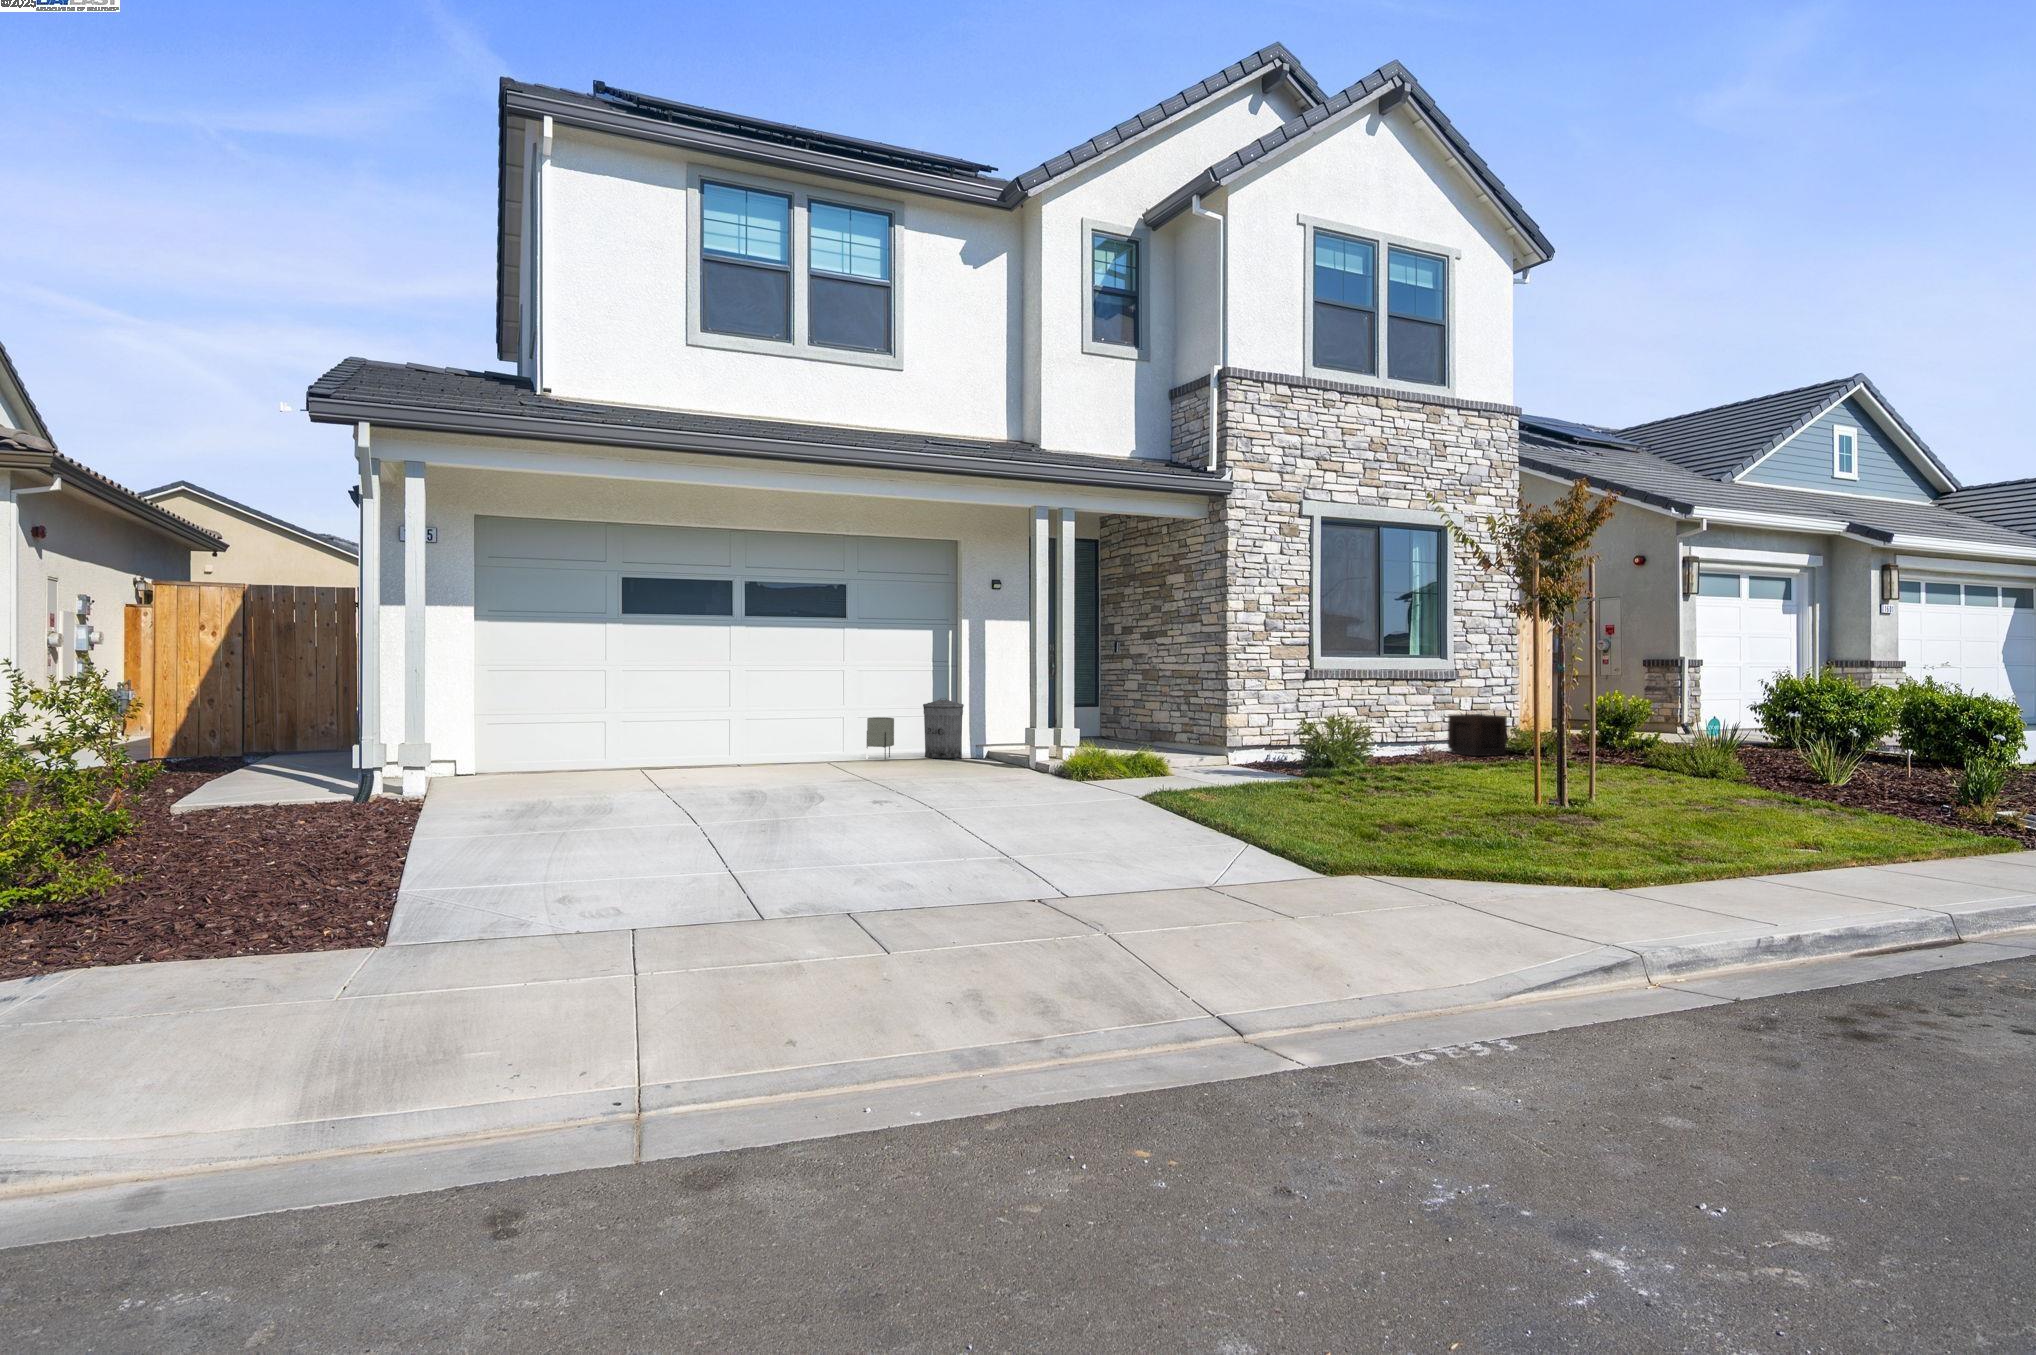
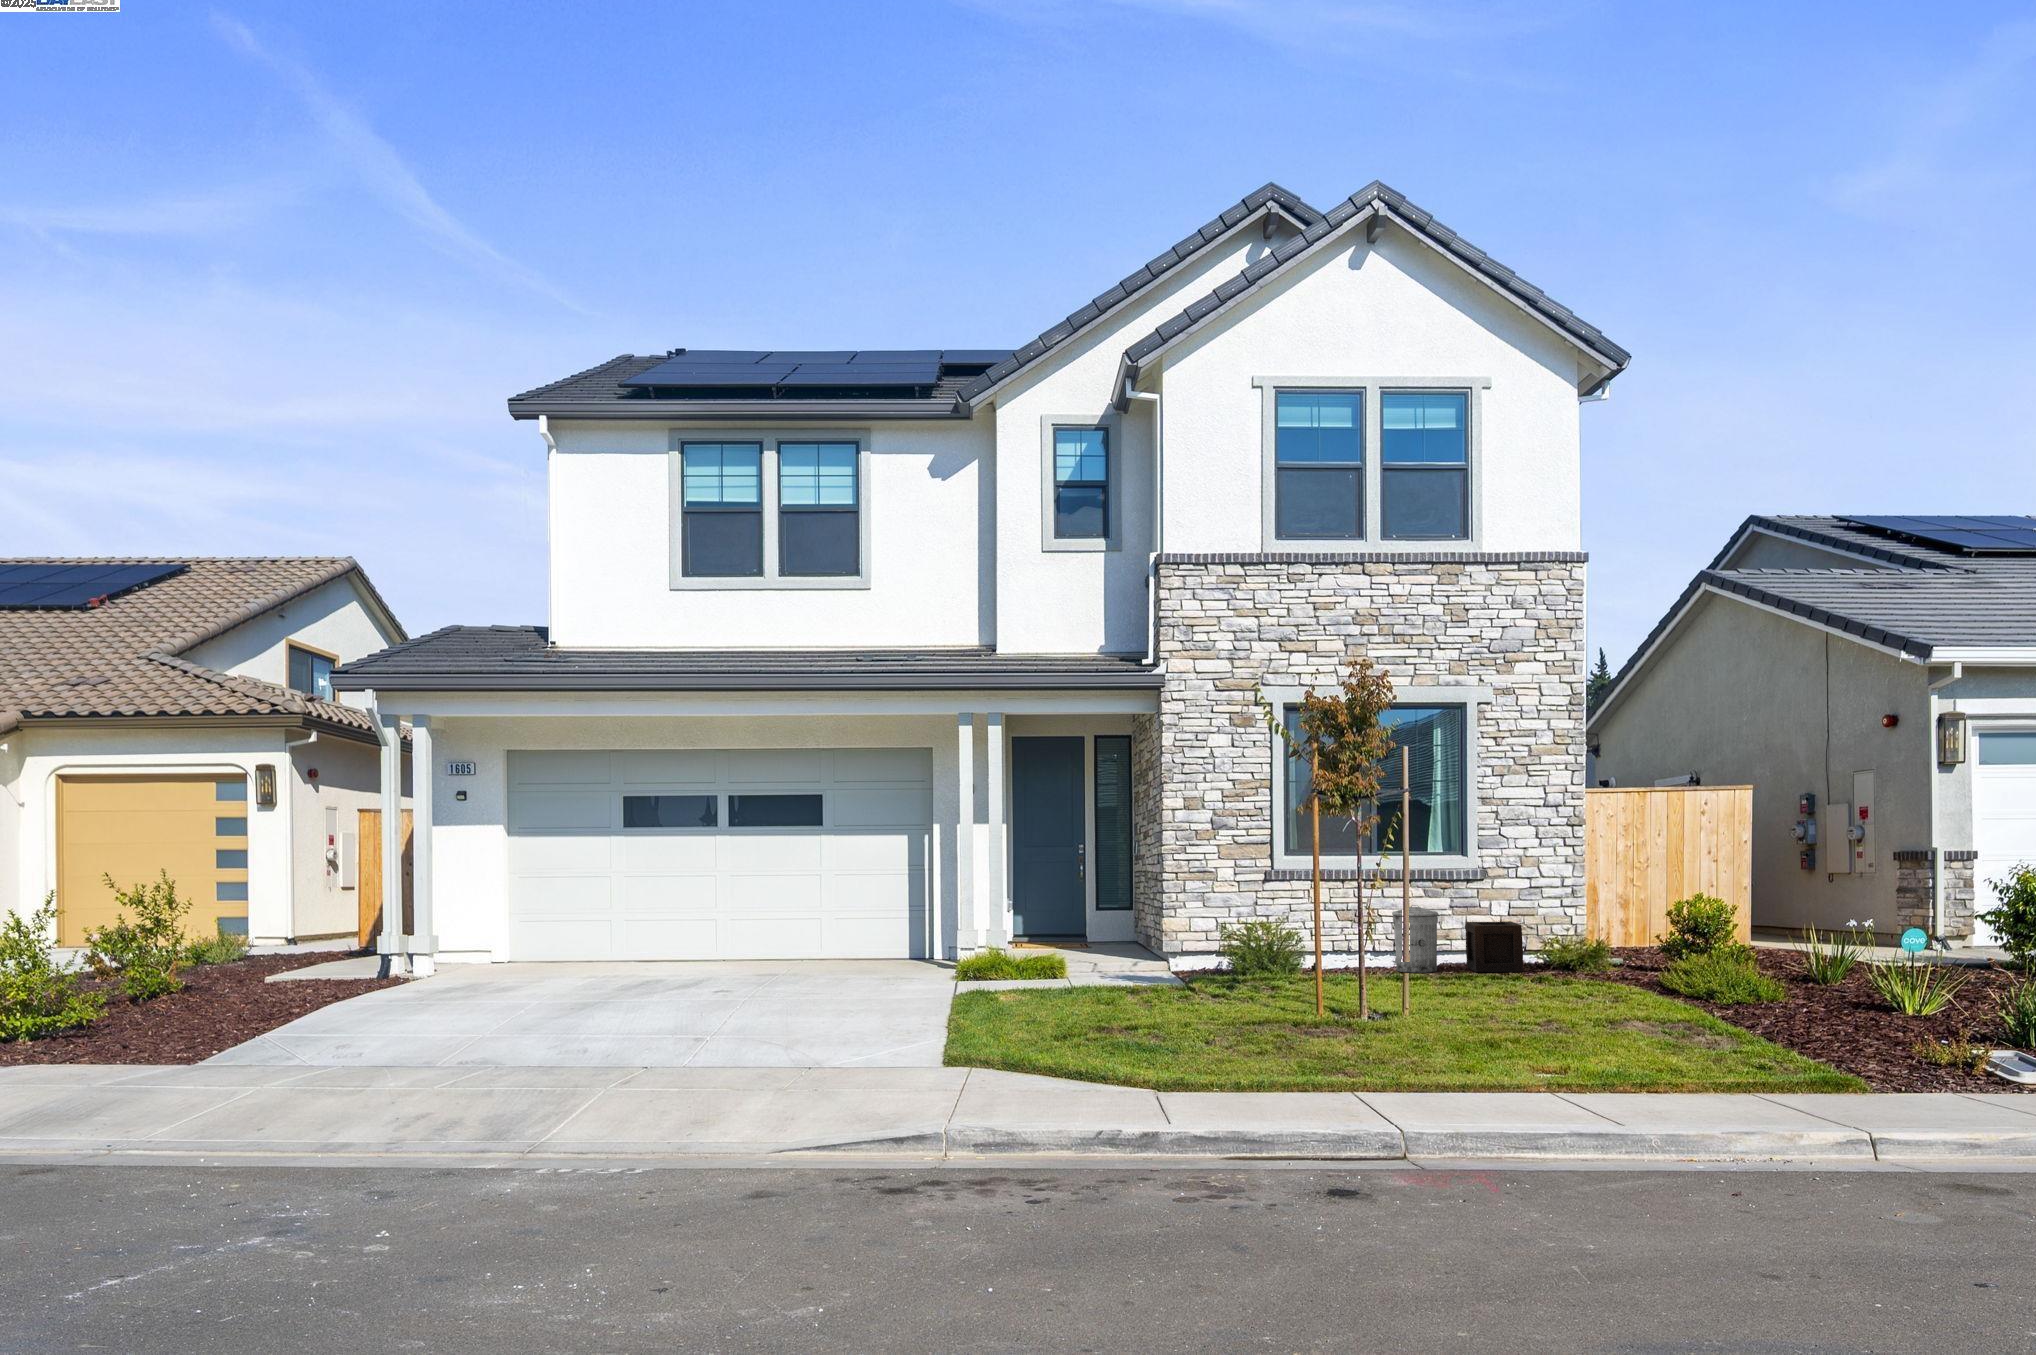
trash can: present [923,698,964,758] -> present [1392,905,1438,973]
planter: present [867,717,894,759] -> none [839,918,865,959]

